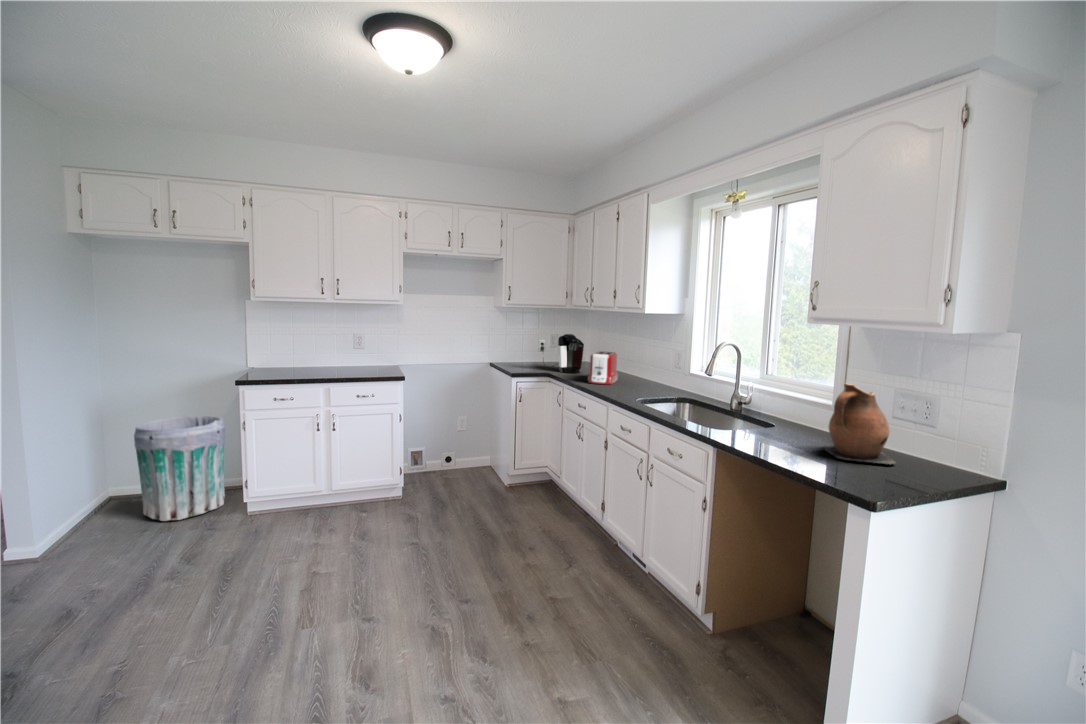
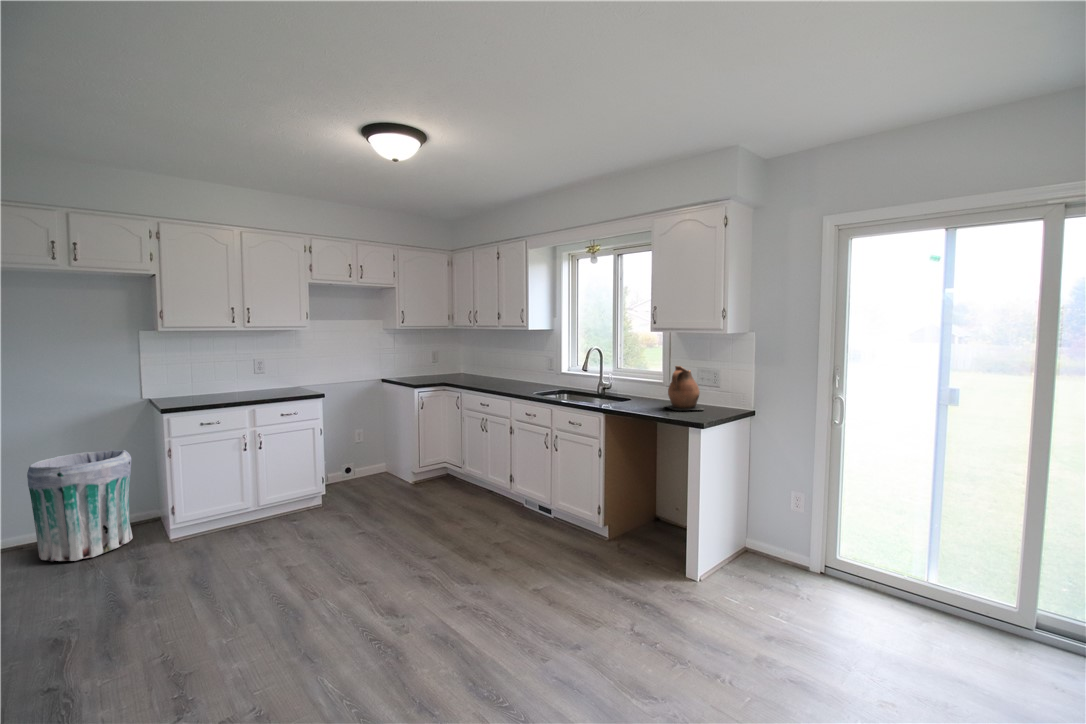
coffee maker: present [539,334,584,373] -> none [433,350,470,382]
toaster: present [588,351,618,384] -> none [484,362,505,387]

